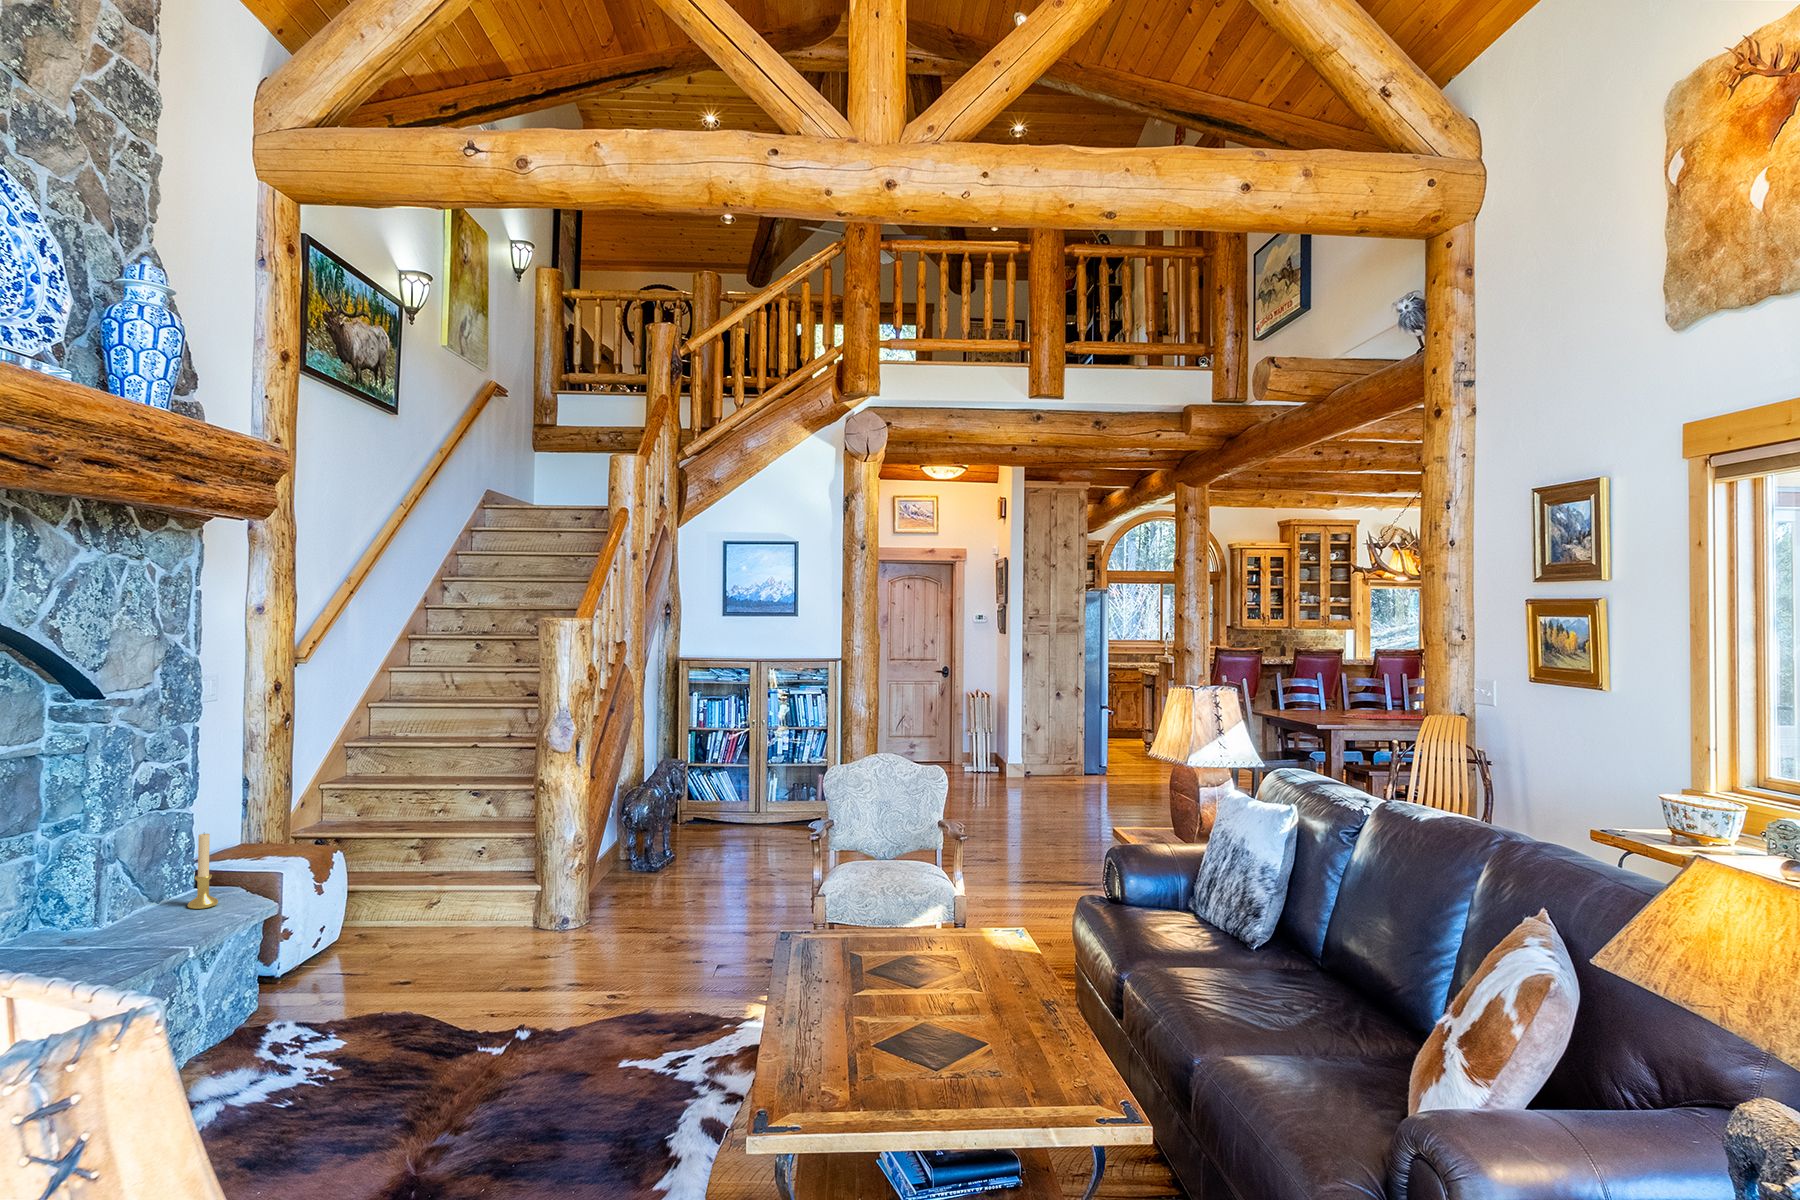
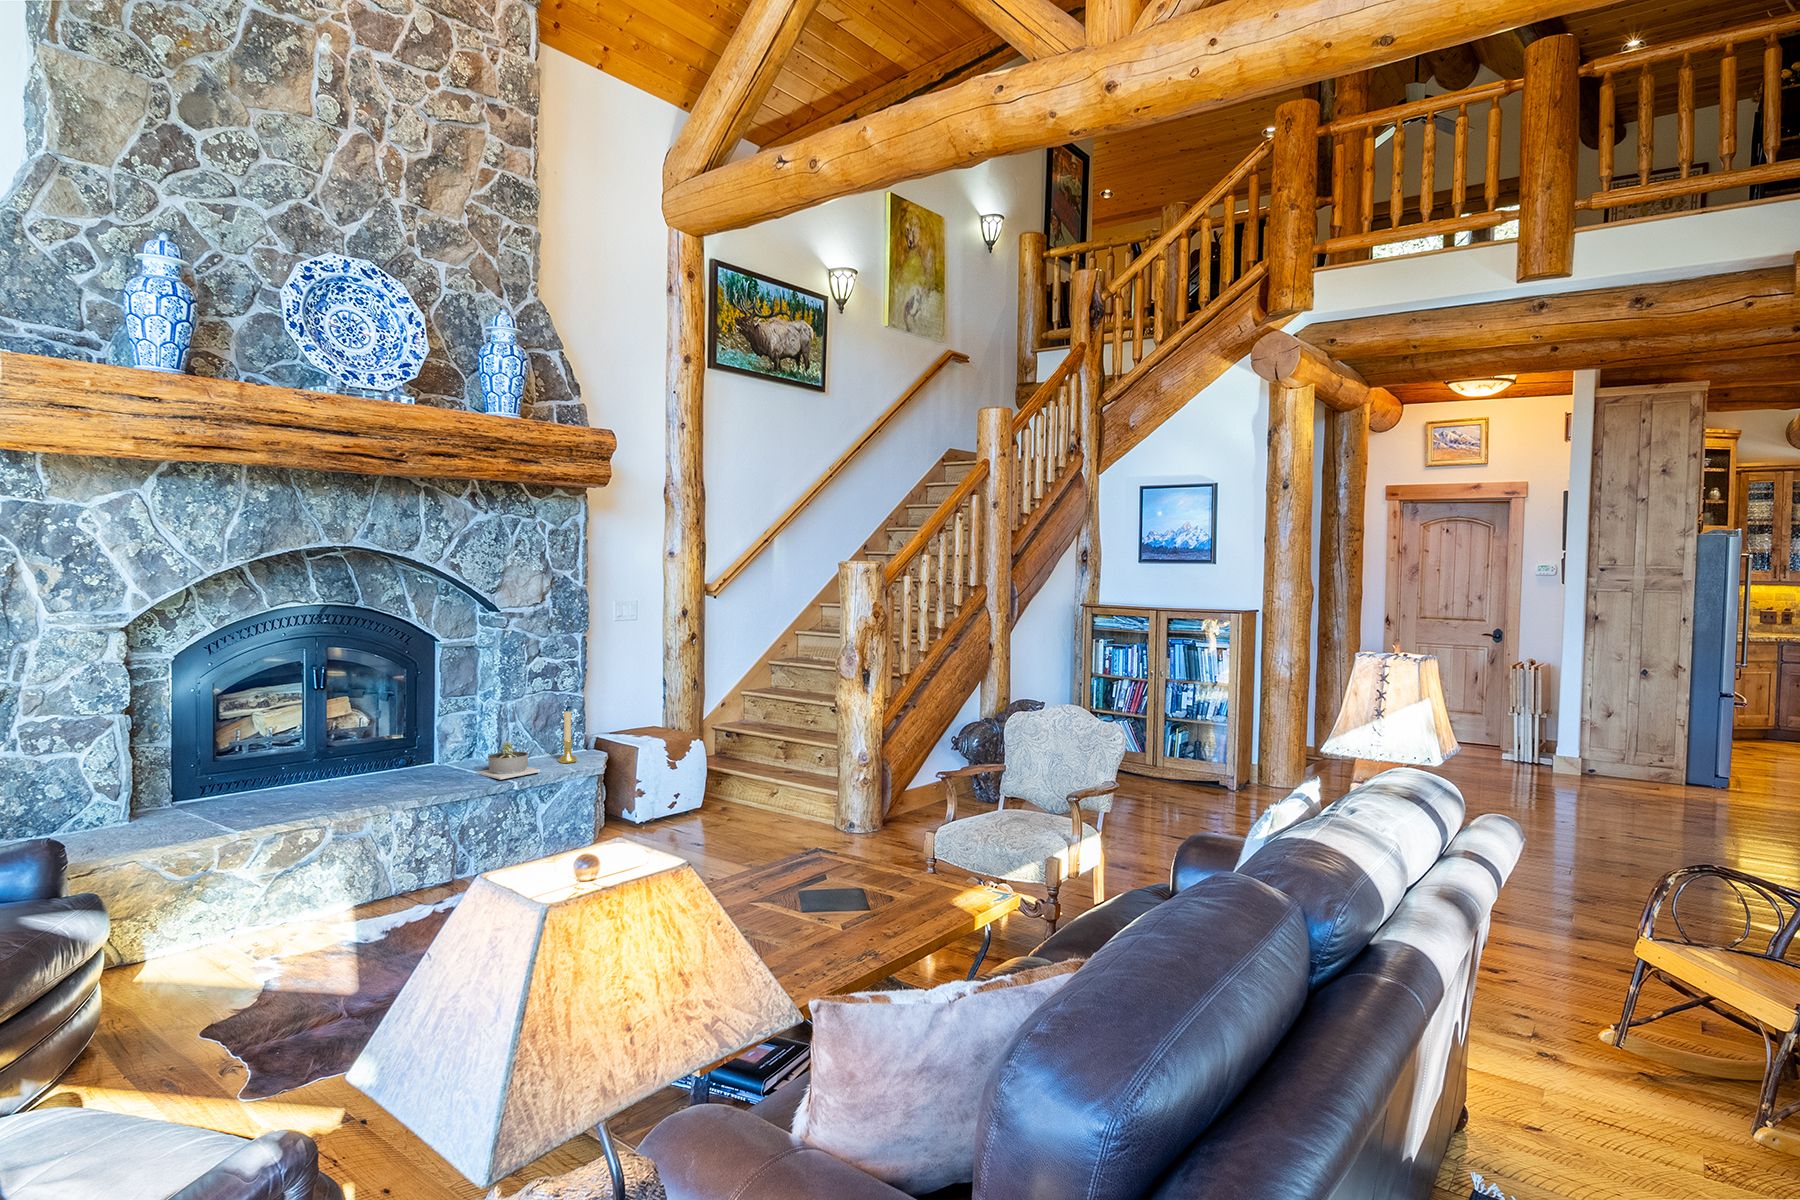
succulent planter: none [87,888,199,947] -> present [477,741,540,780]

